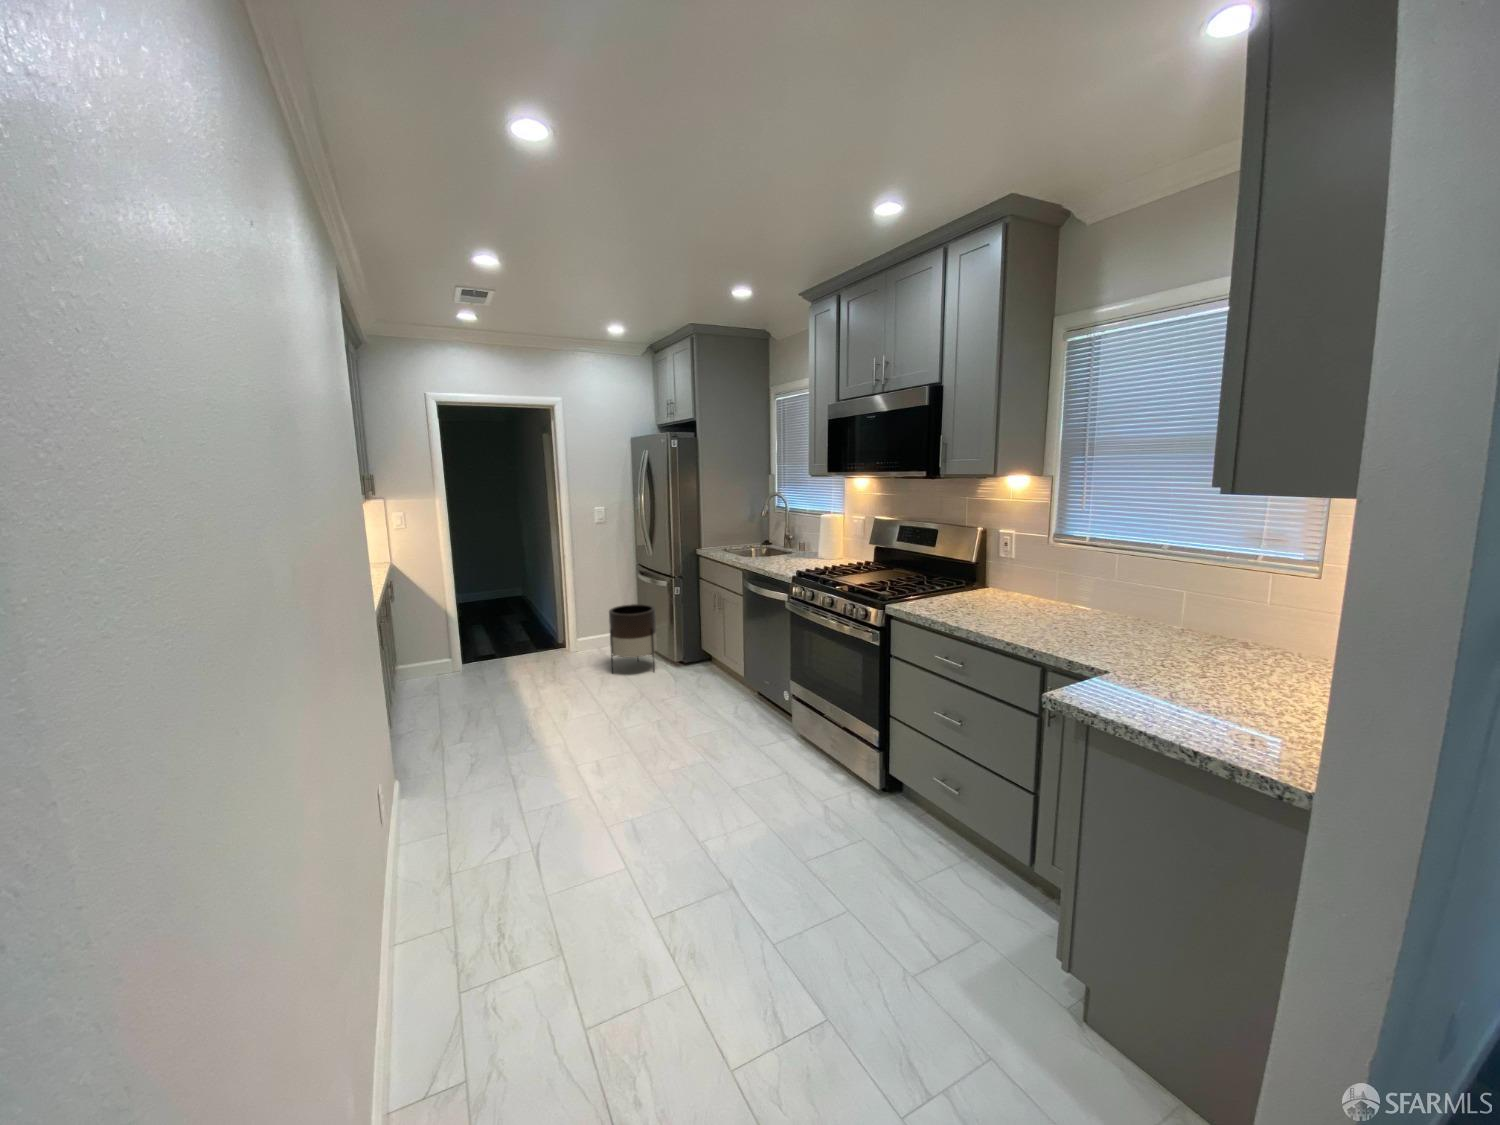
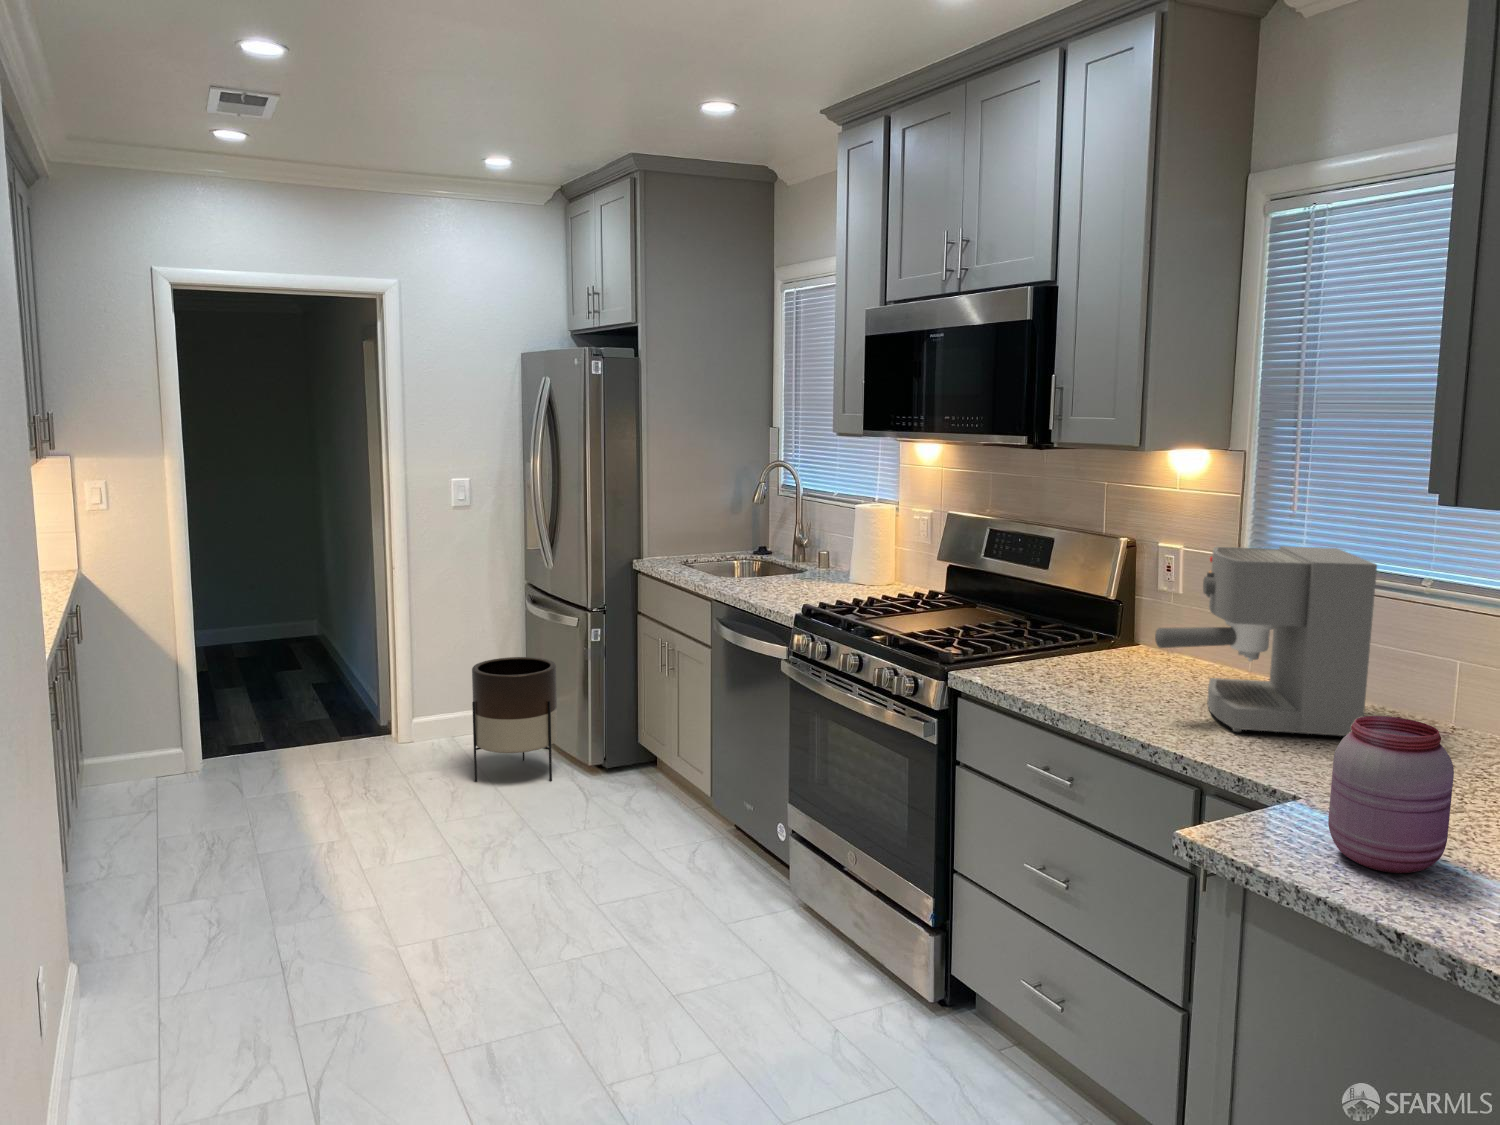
coffee maker: none [1011,528,1143,638] -> present [1155,546,1377,736]
jar: none [1137,623,1216,715] -> present [1328,716,1454,873]

